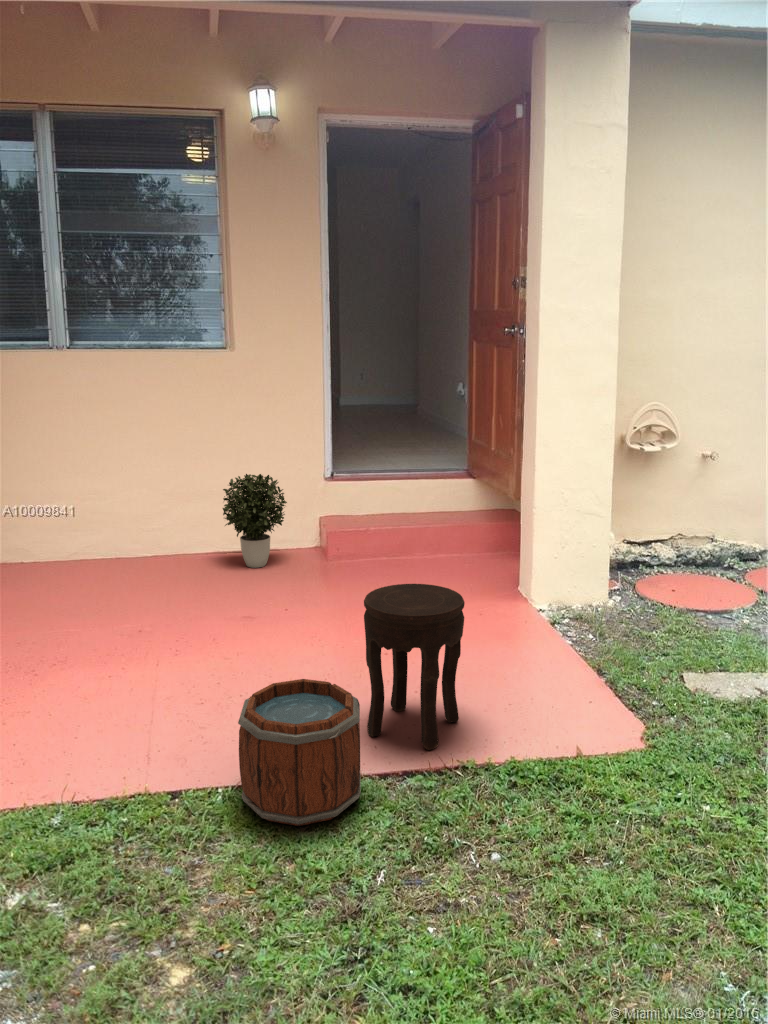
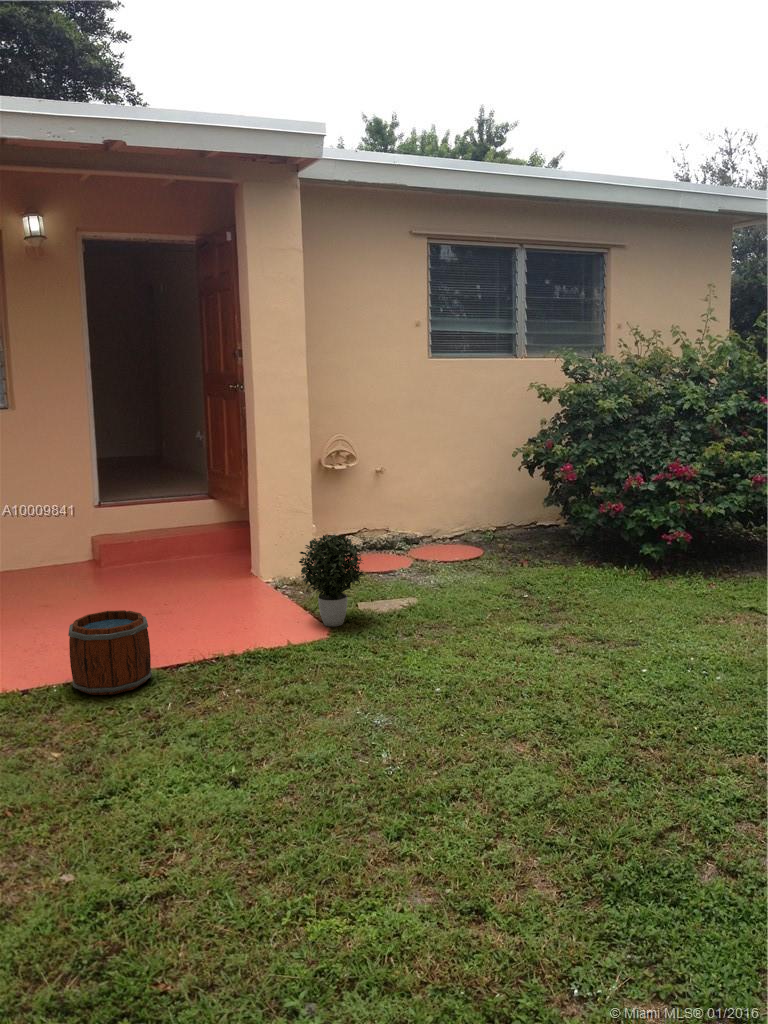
potted plant: present [223,474,287,568] -> present [299,535,365,627]
side table: present [364,584,465,750] -> none [143,552,212,654]

